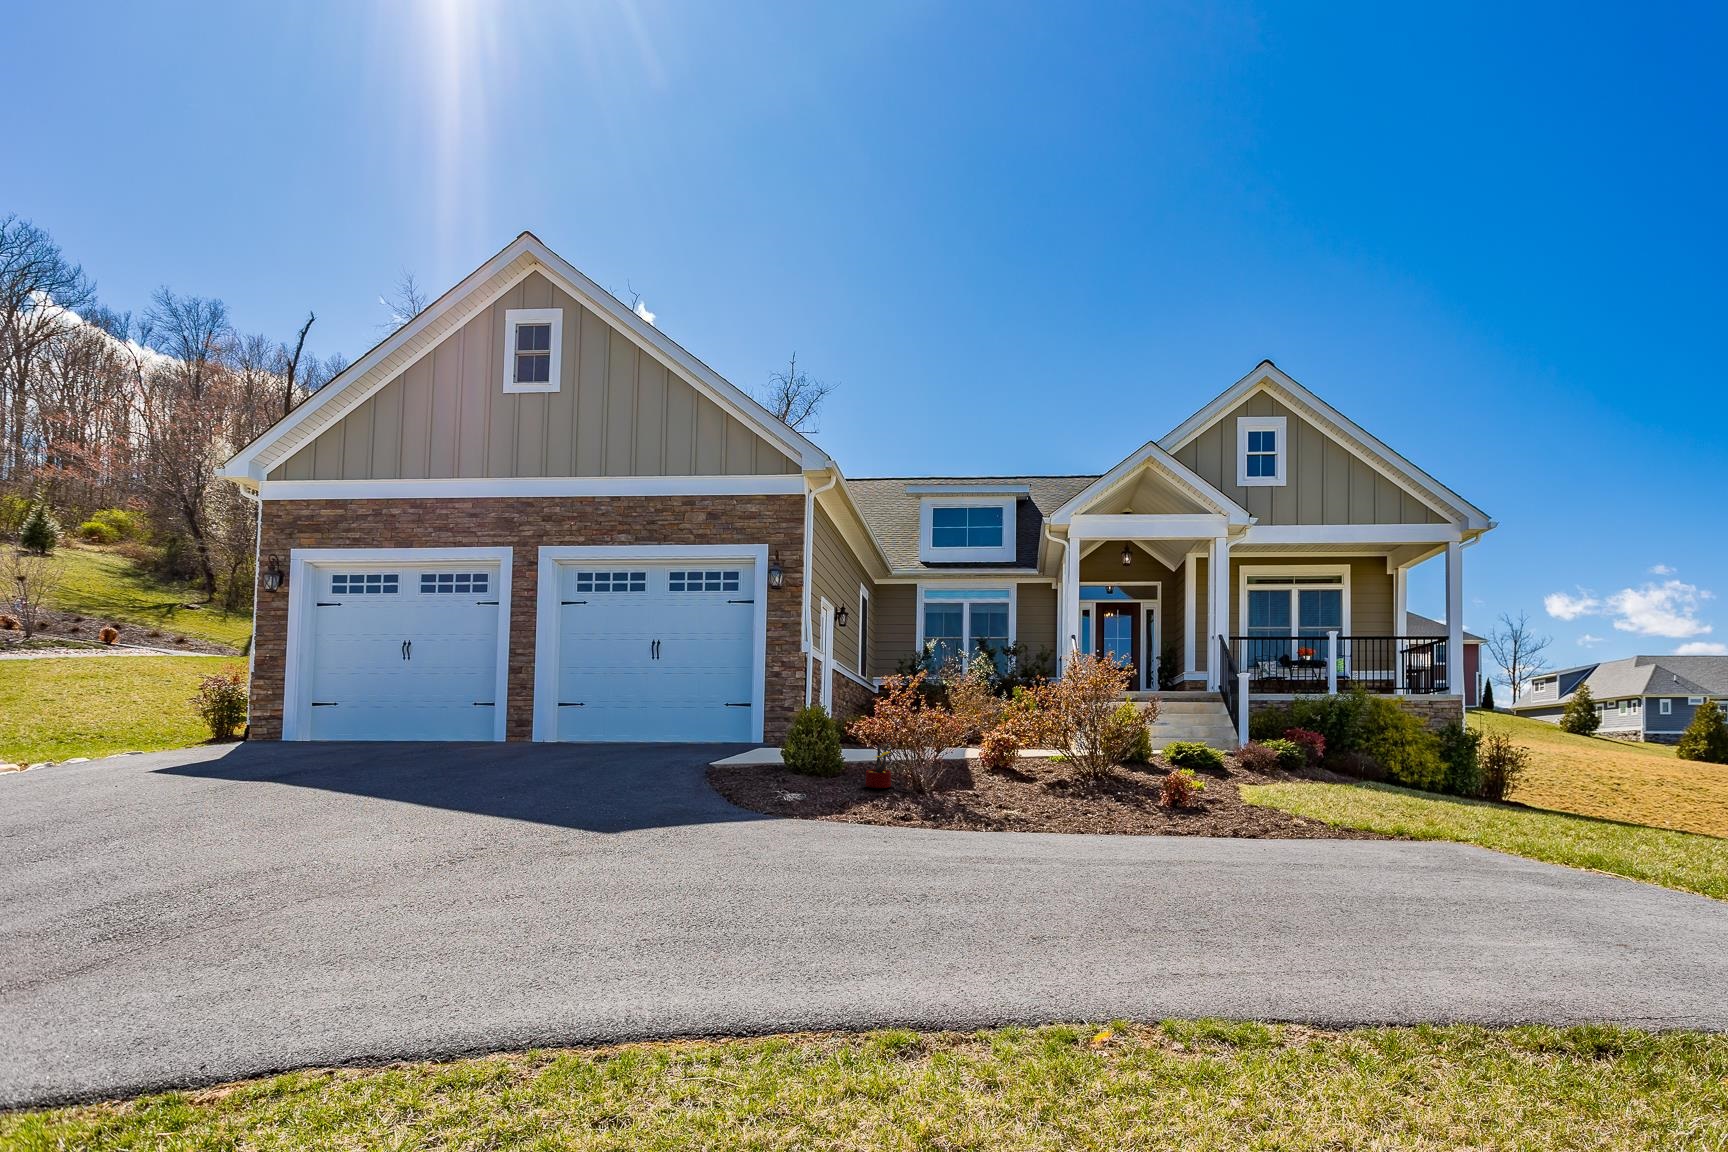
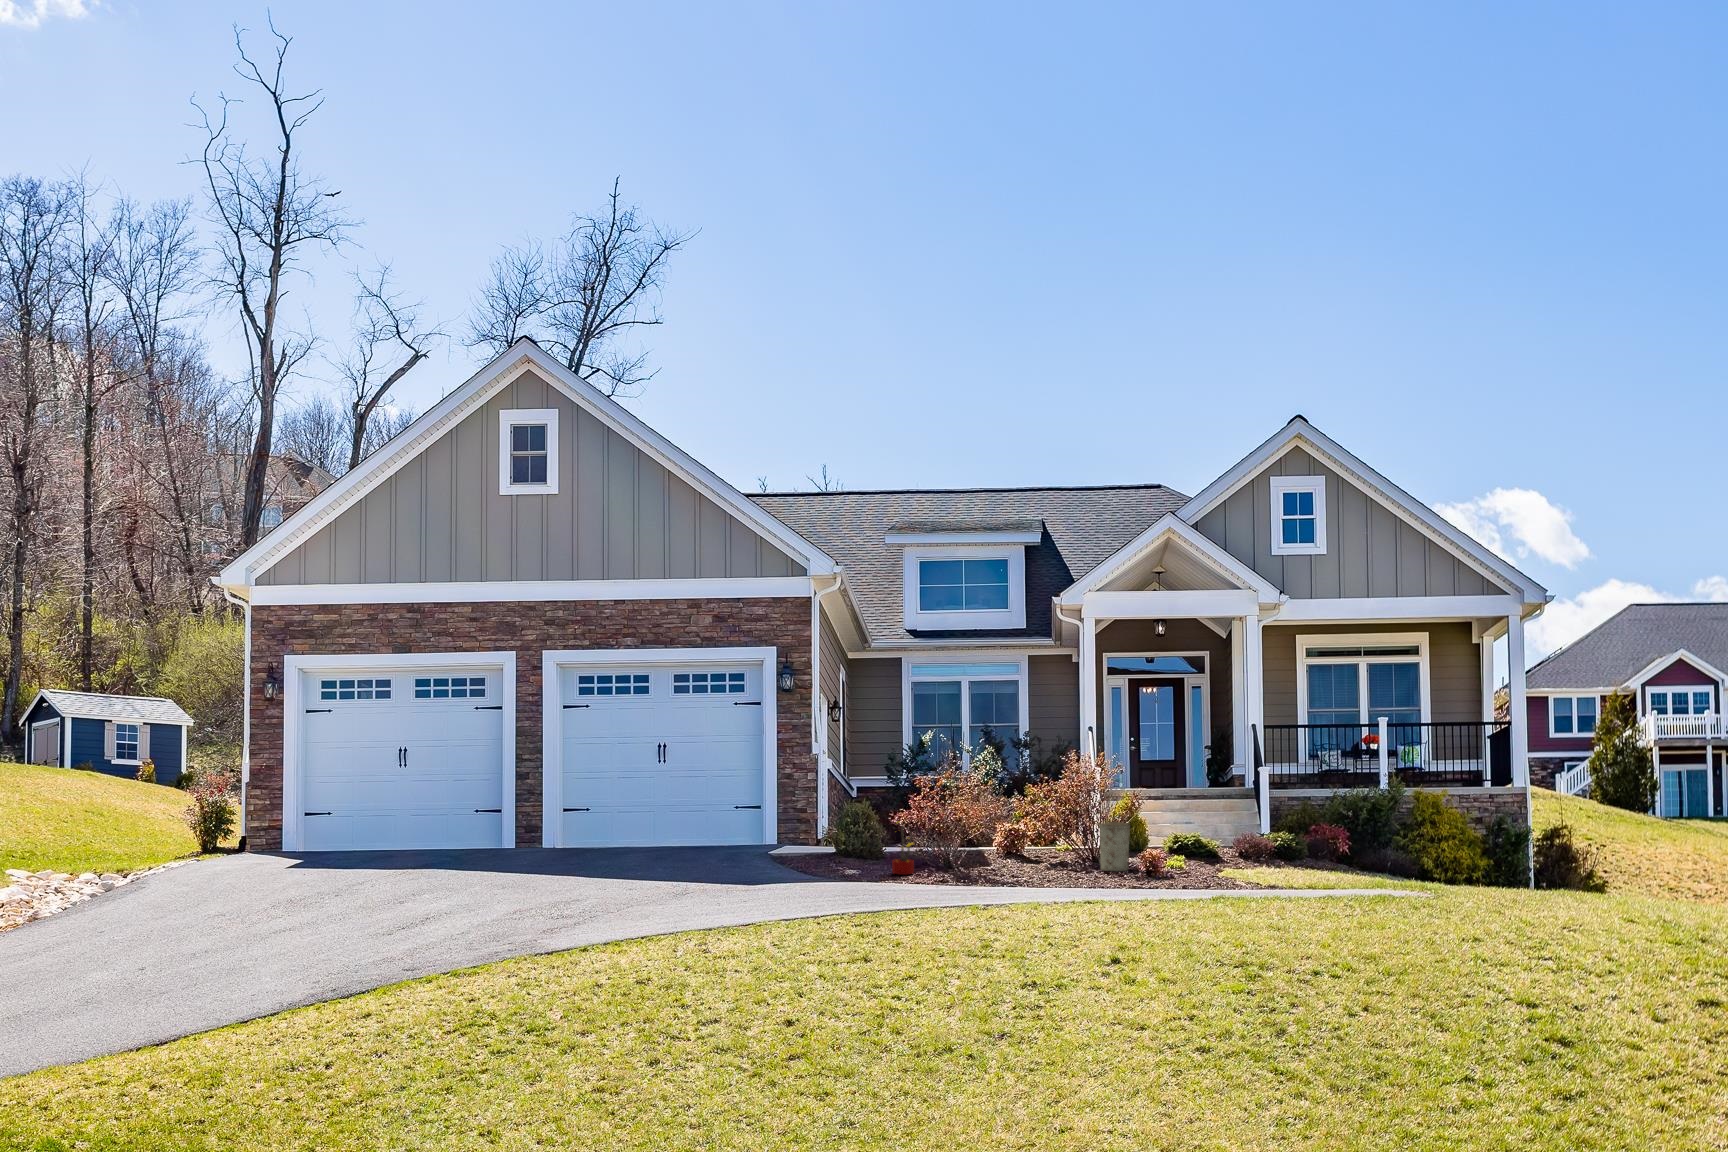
trash can: none [1106,729,1142,787] -> present [1099,822,1130,871]

